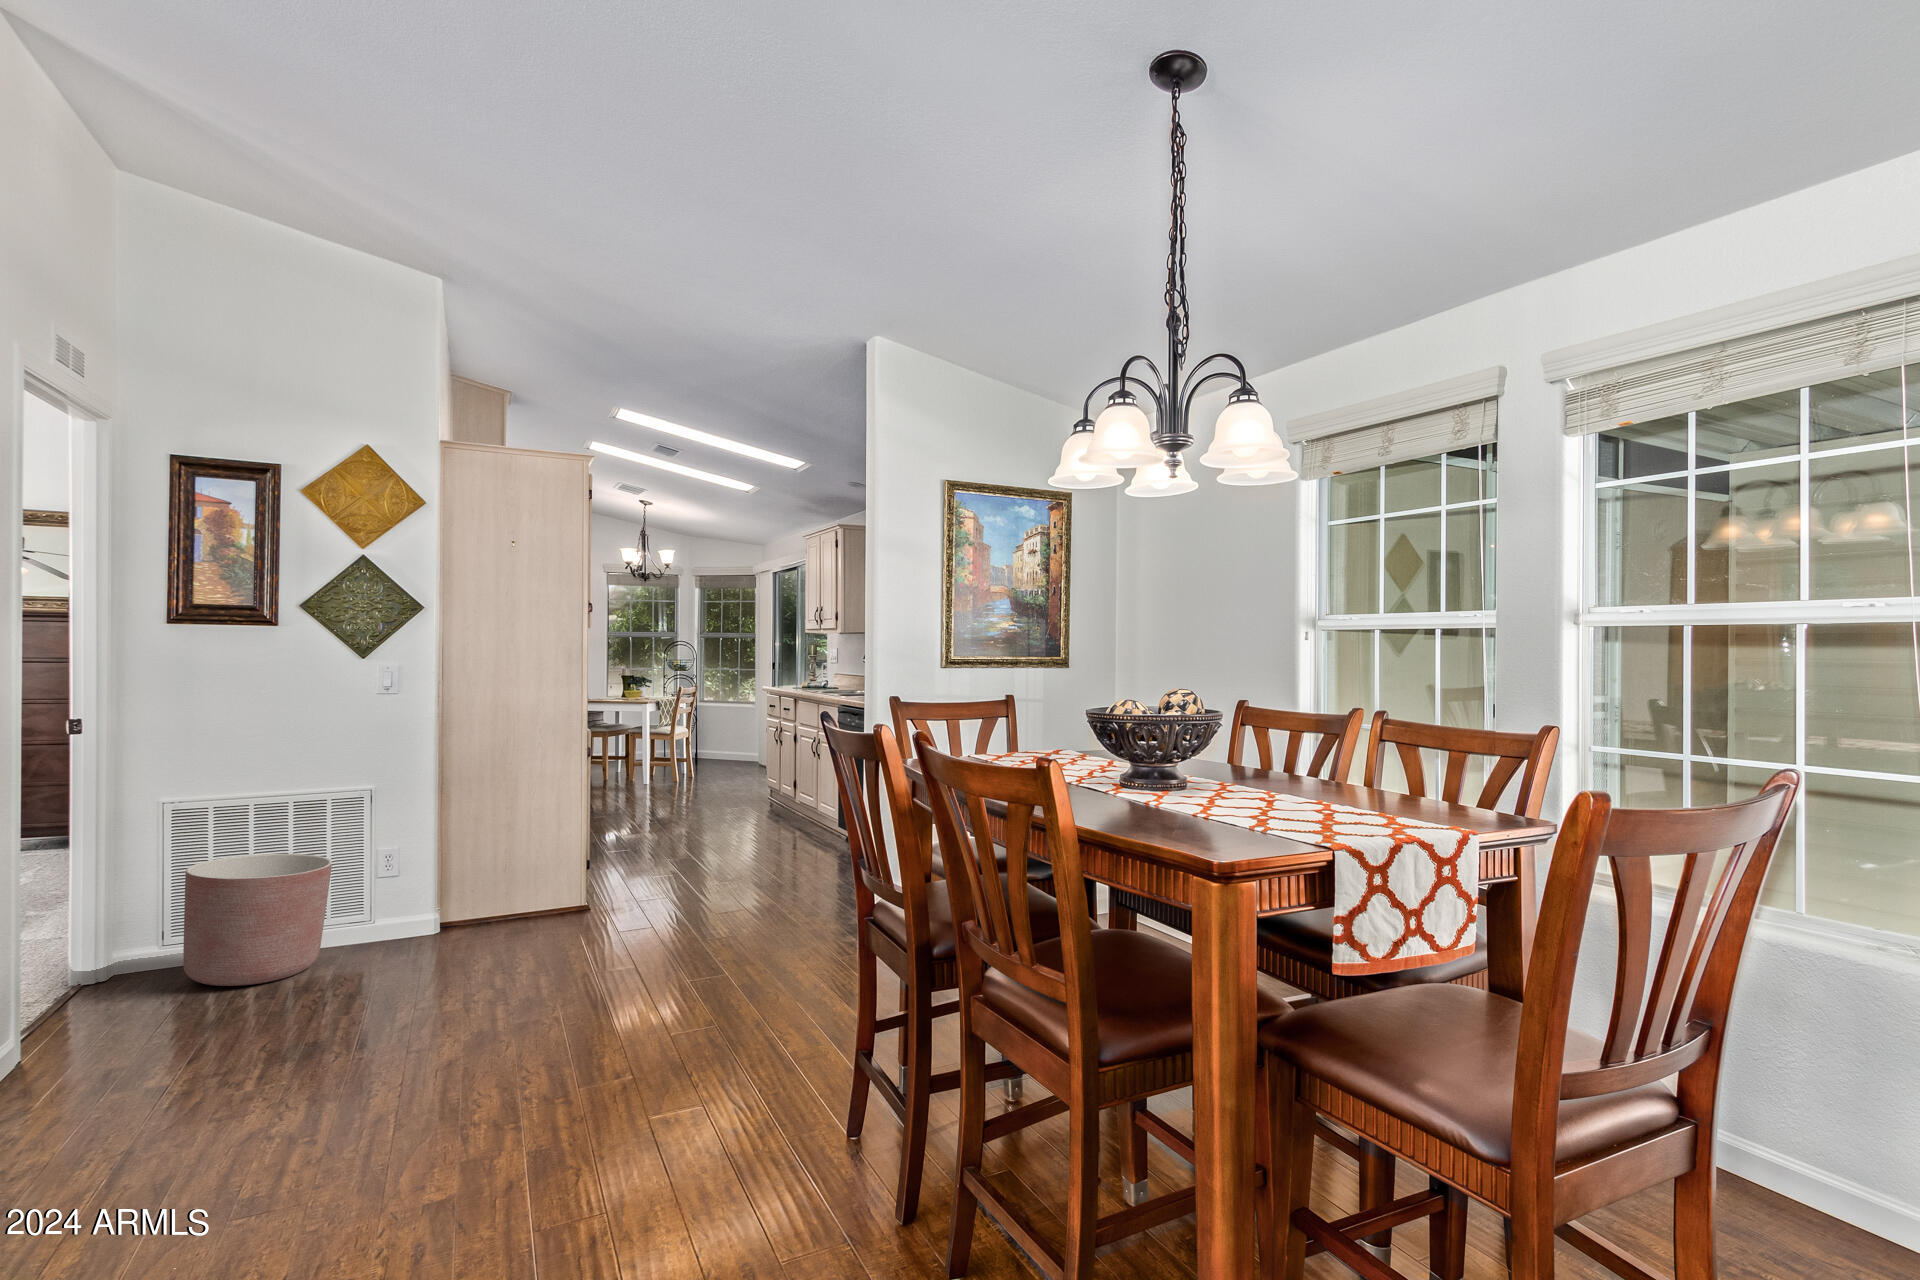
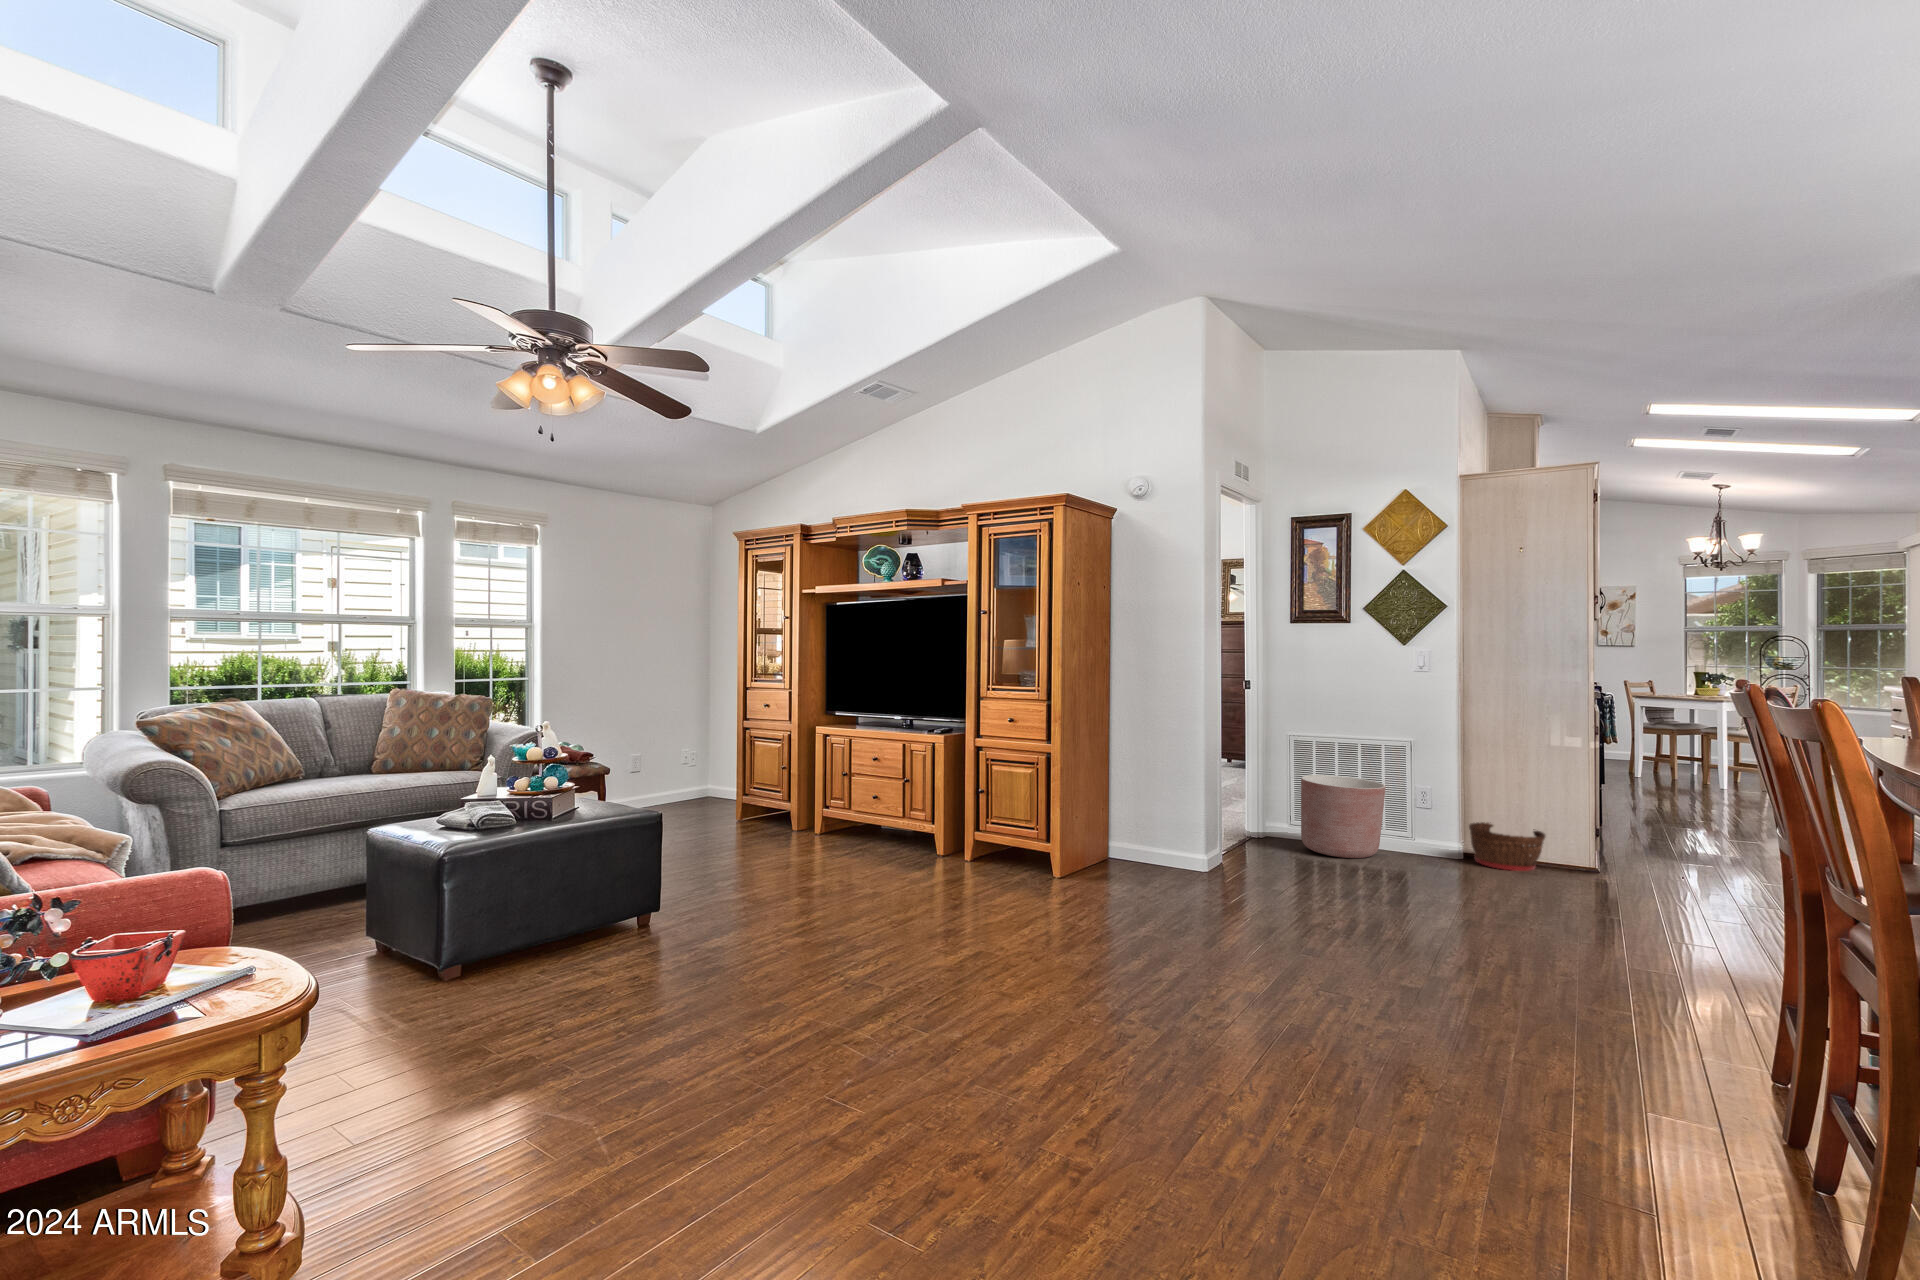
basket: none [448,880,539,943] -> present [1469,822,1545,871]

